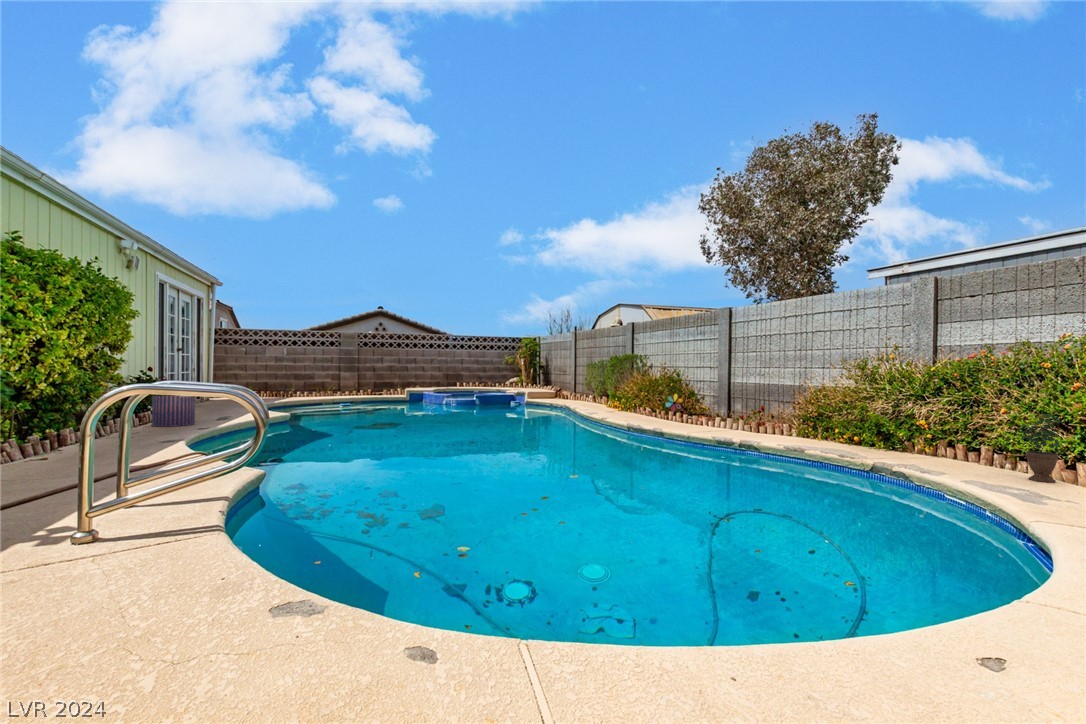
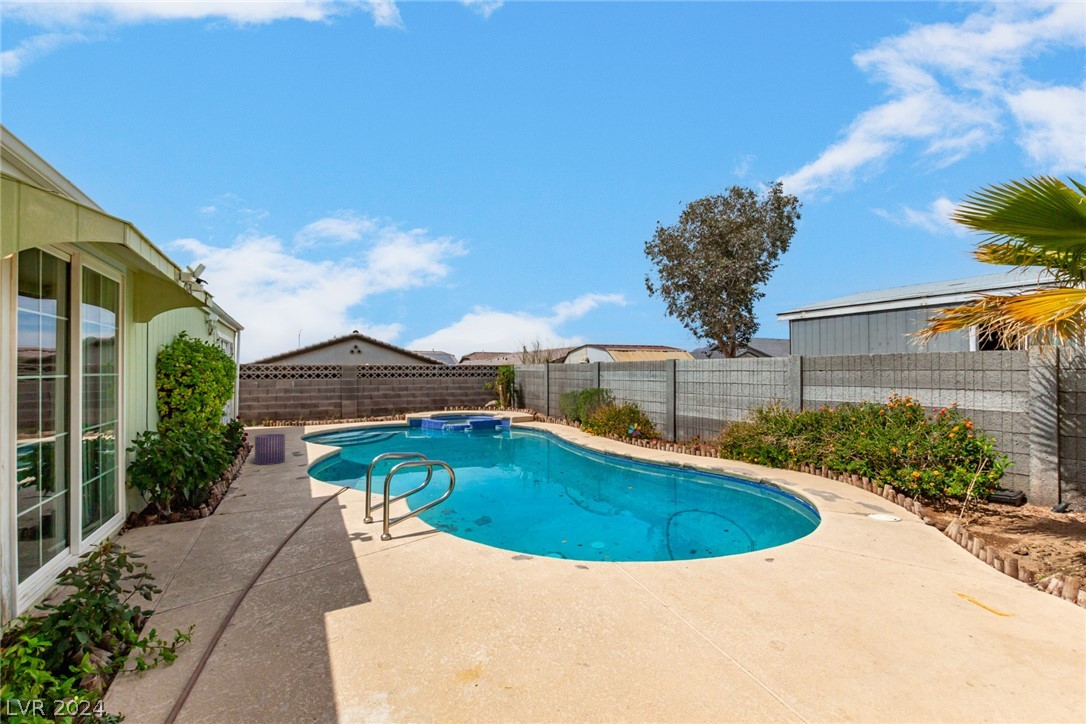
potted plant: present [1020,414,1060,483] -> none [836,448,856,488]

